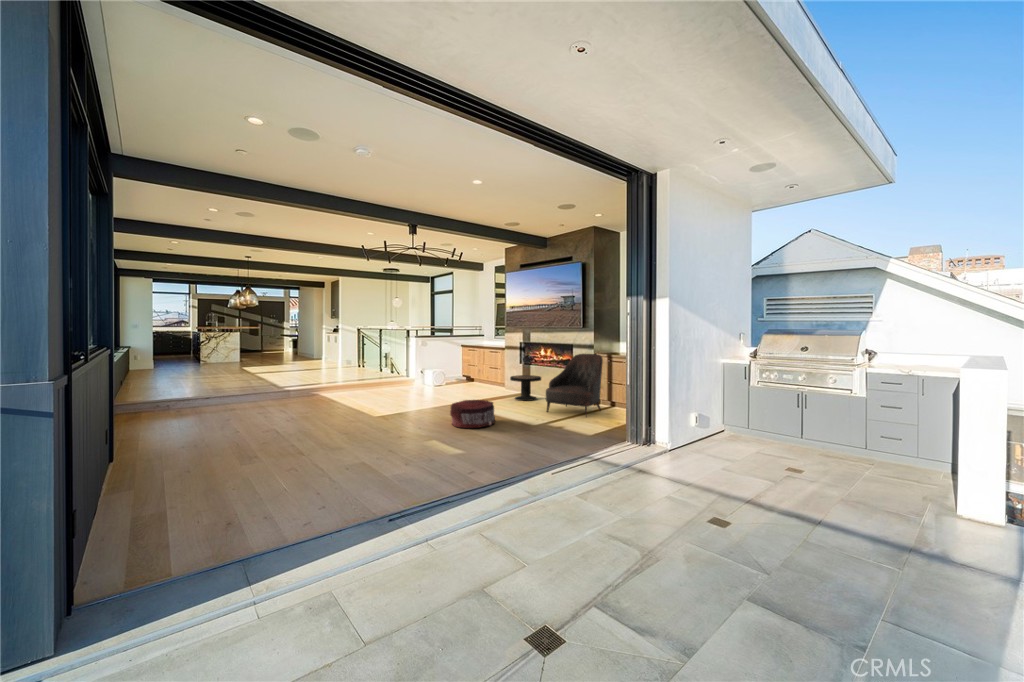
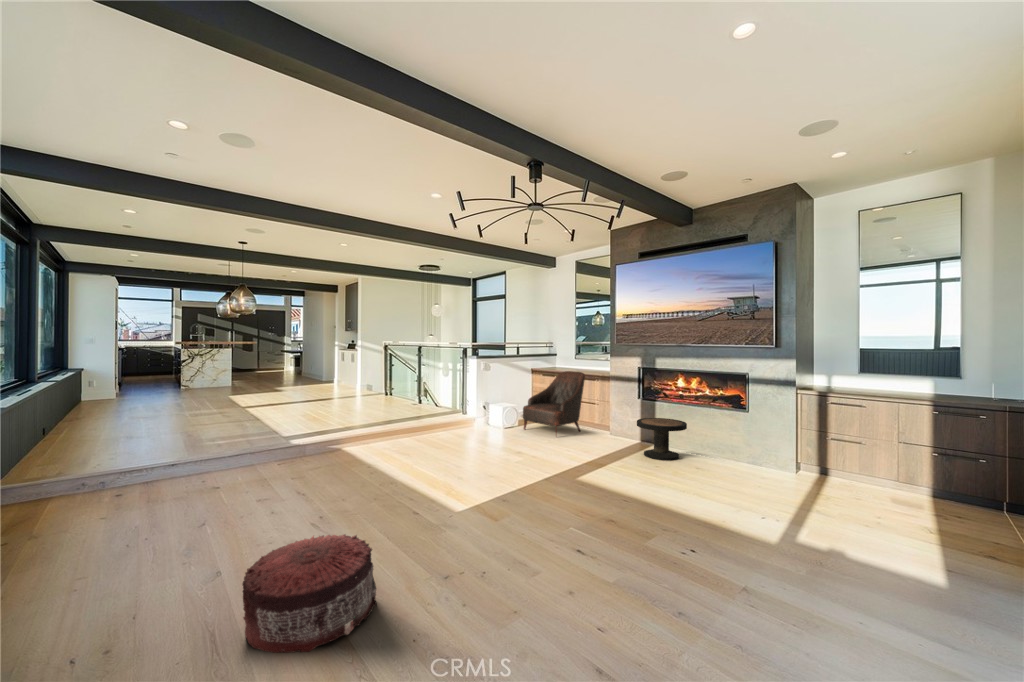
armchair: present [546,354,603,417] -> present [523,371,585,431]
pouf: present [450,400,496,428] -> present [243,534,377,653]

